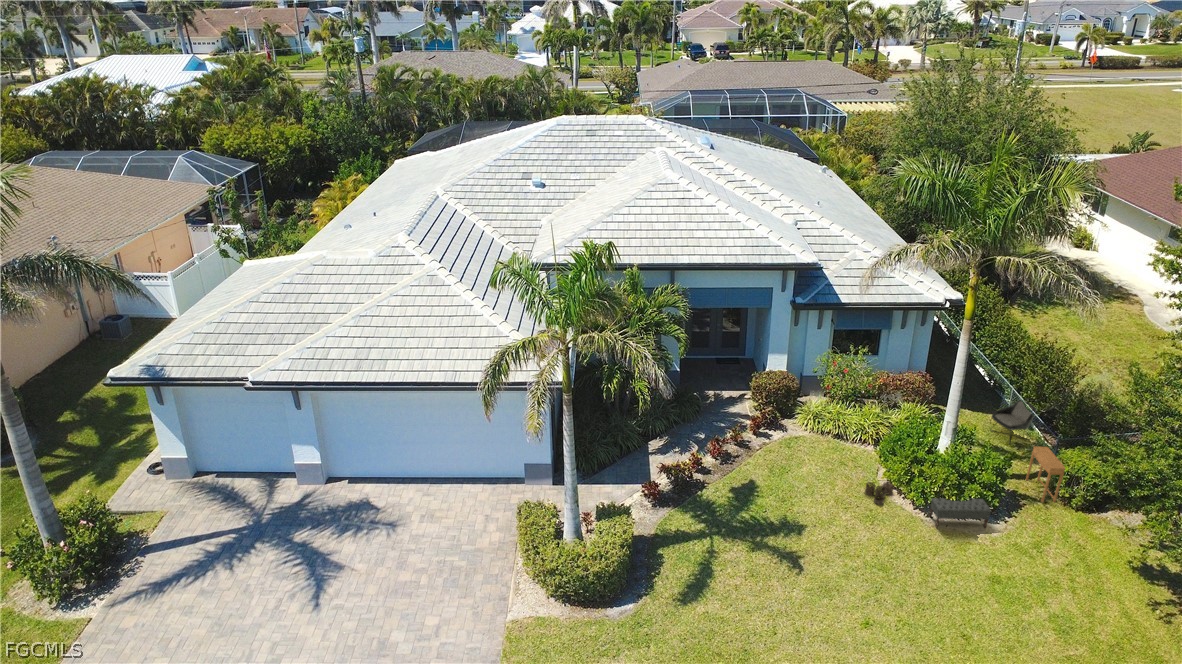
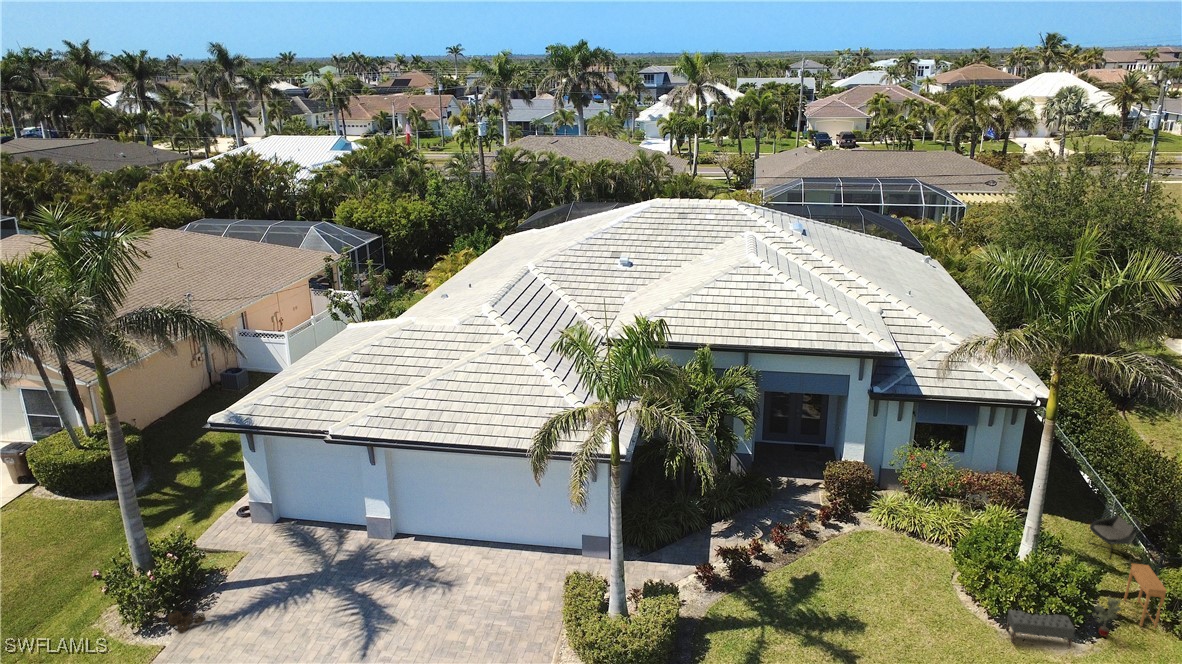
potted tree: none [1003,477,1028,514] -> present [1092,598,1121,637]
woven basket: present [865,482,893,505] -> present [168,611,205,633]

